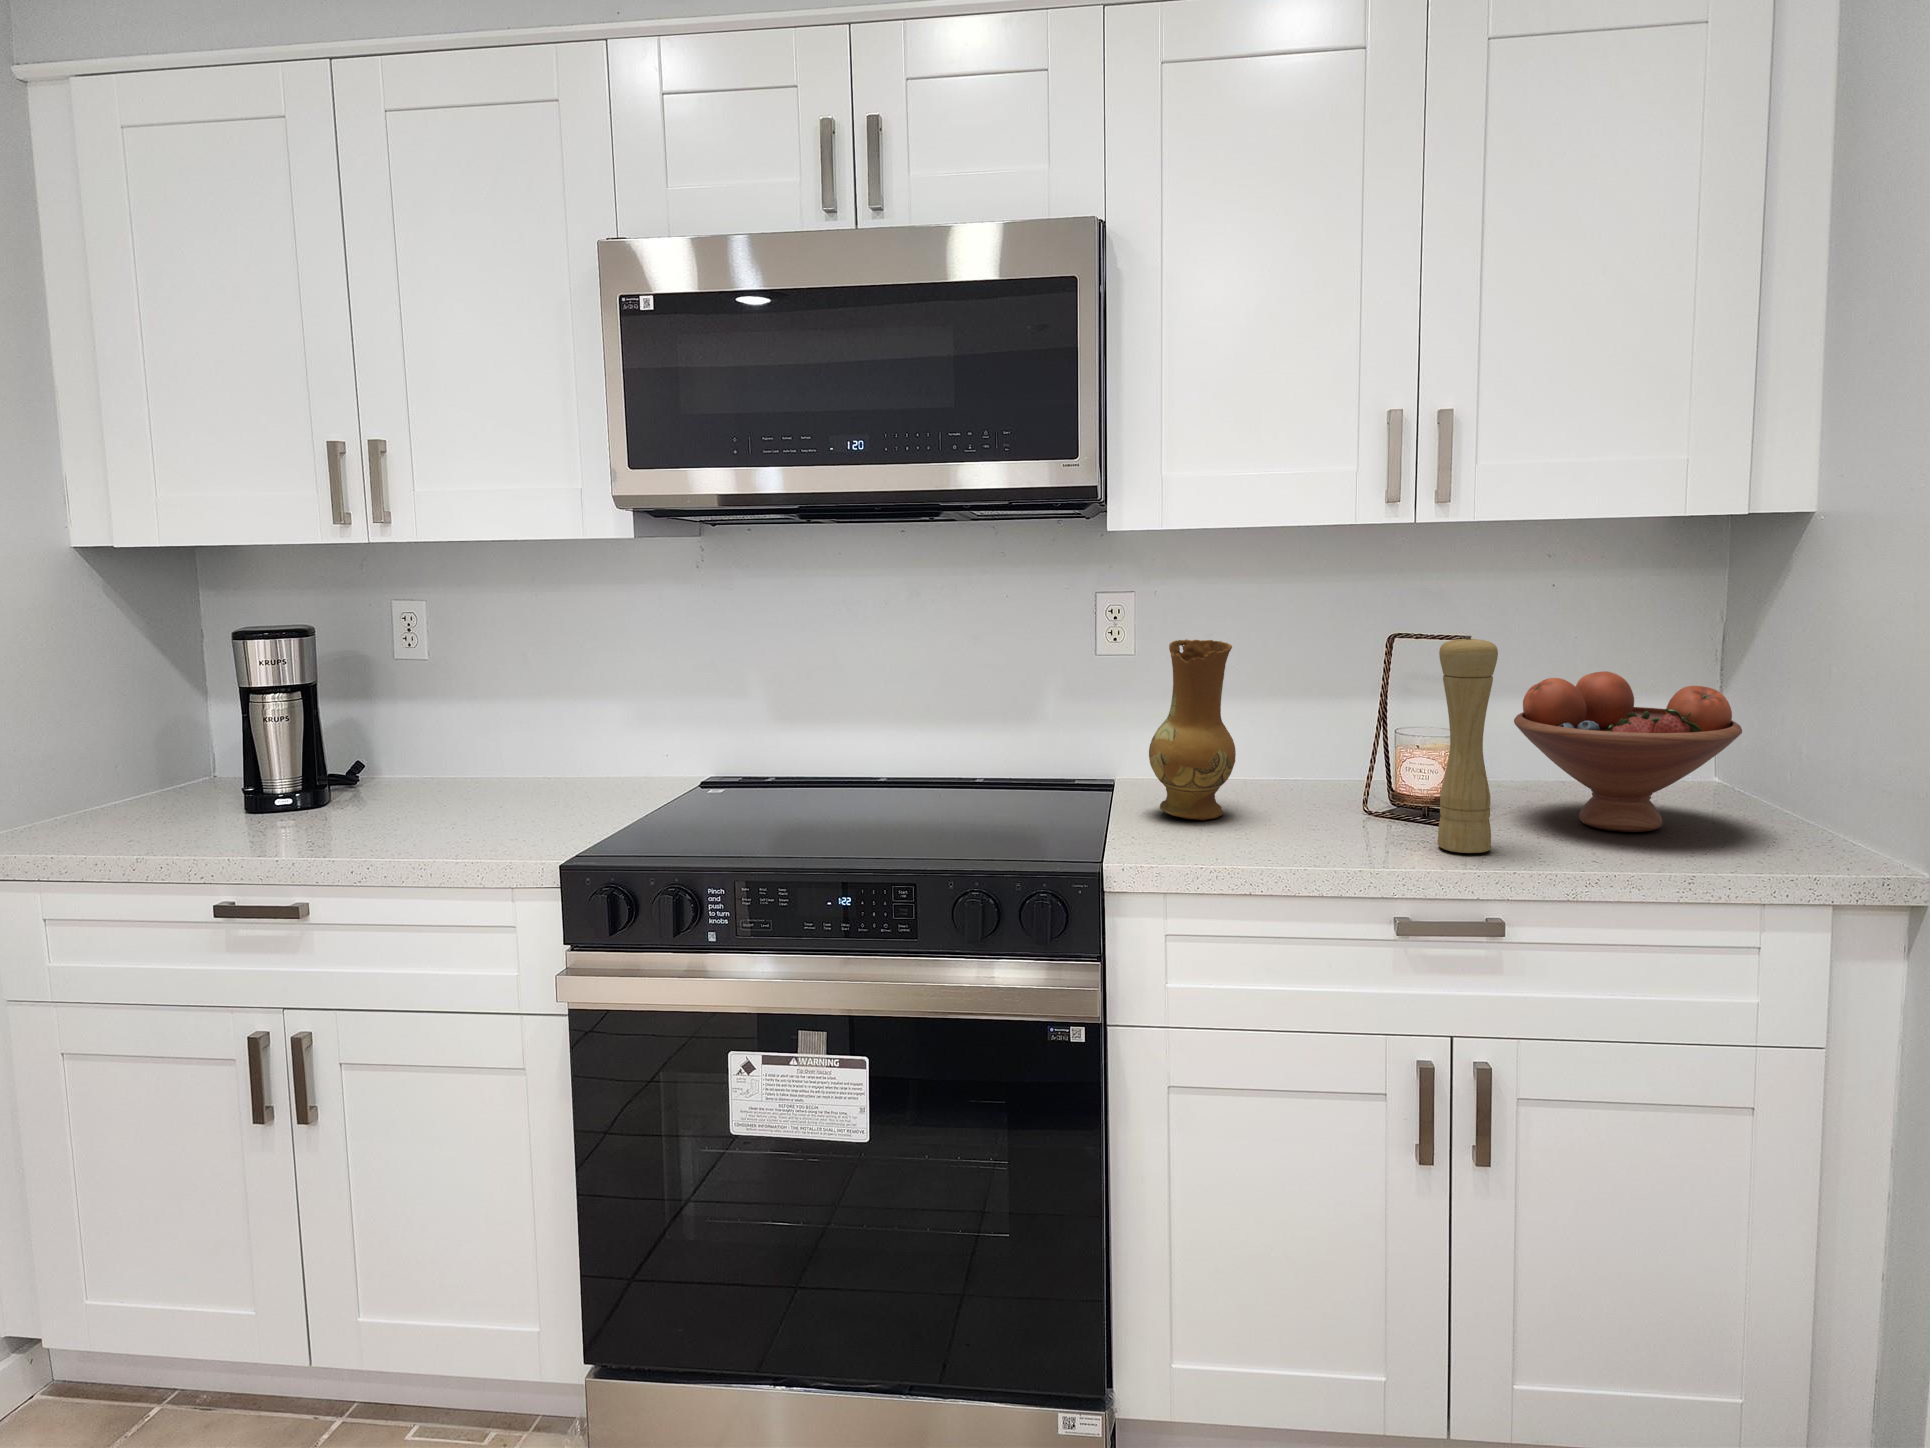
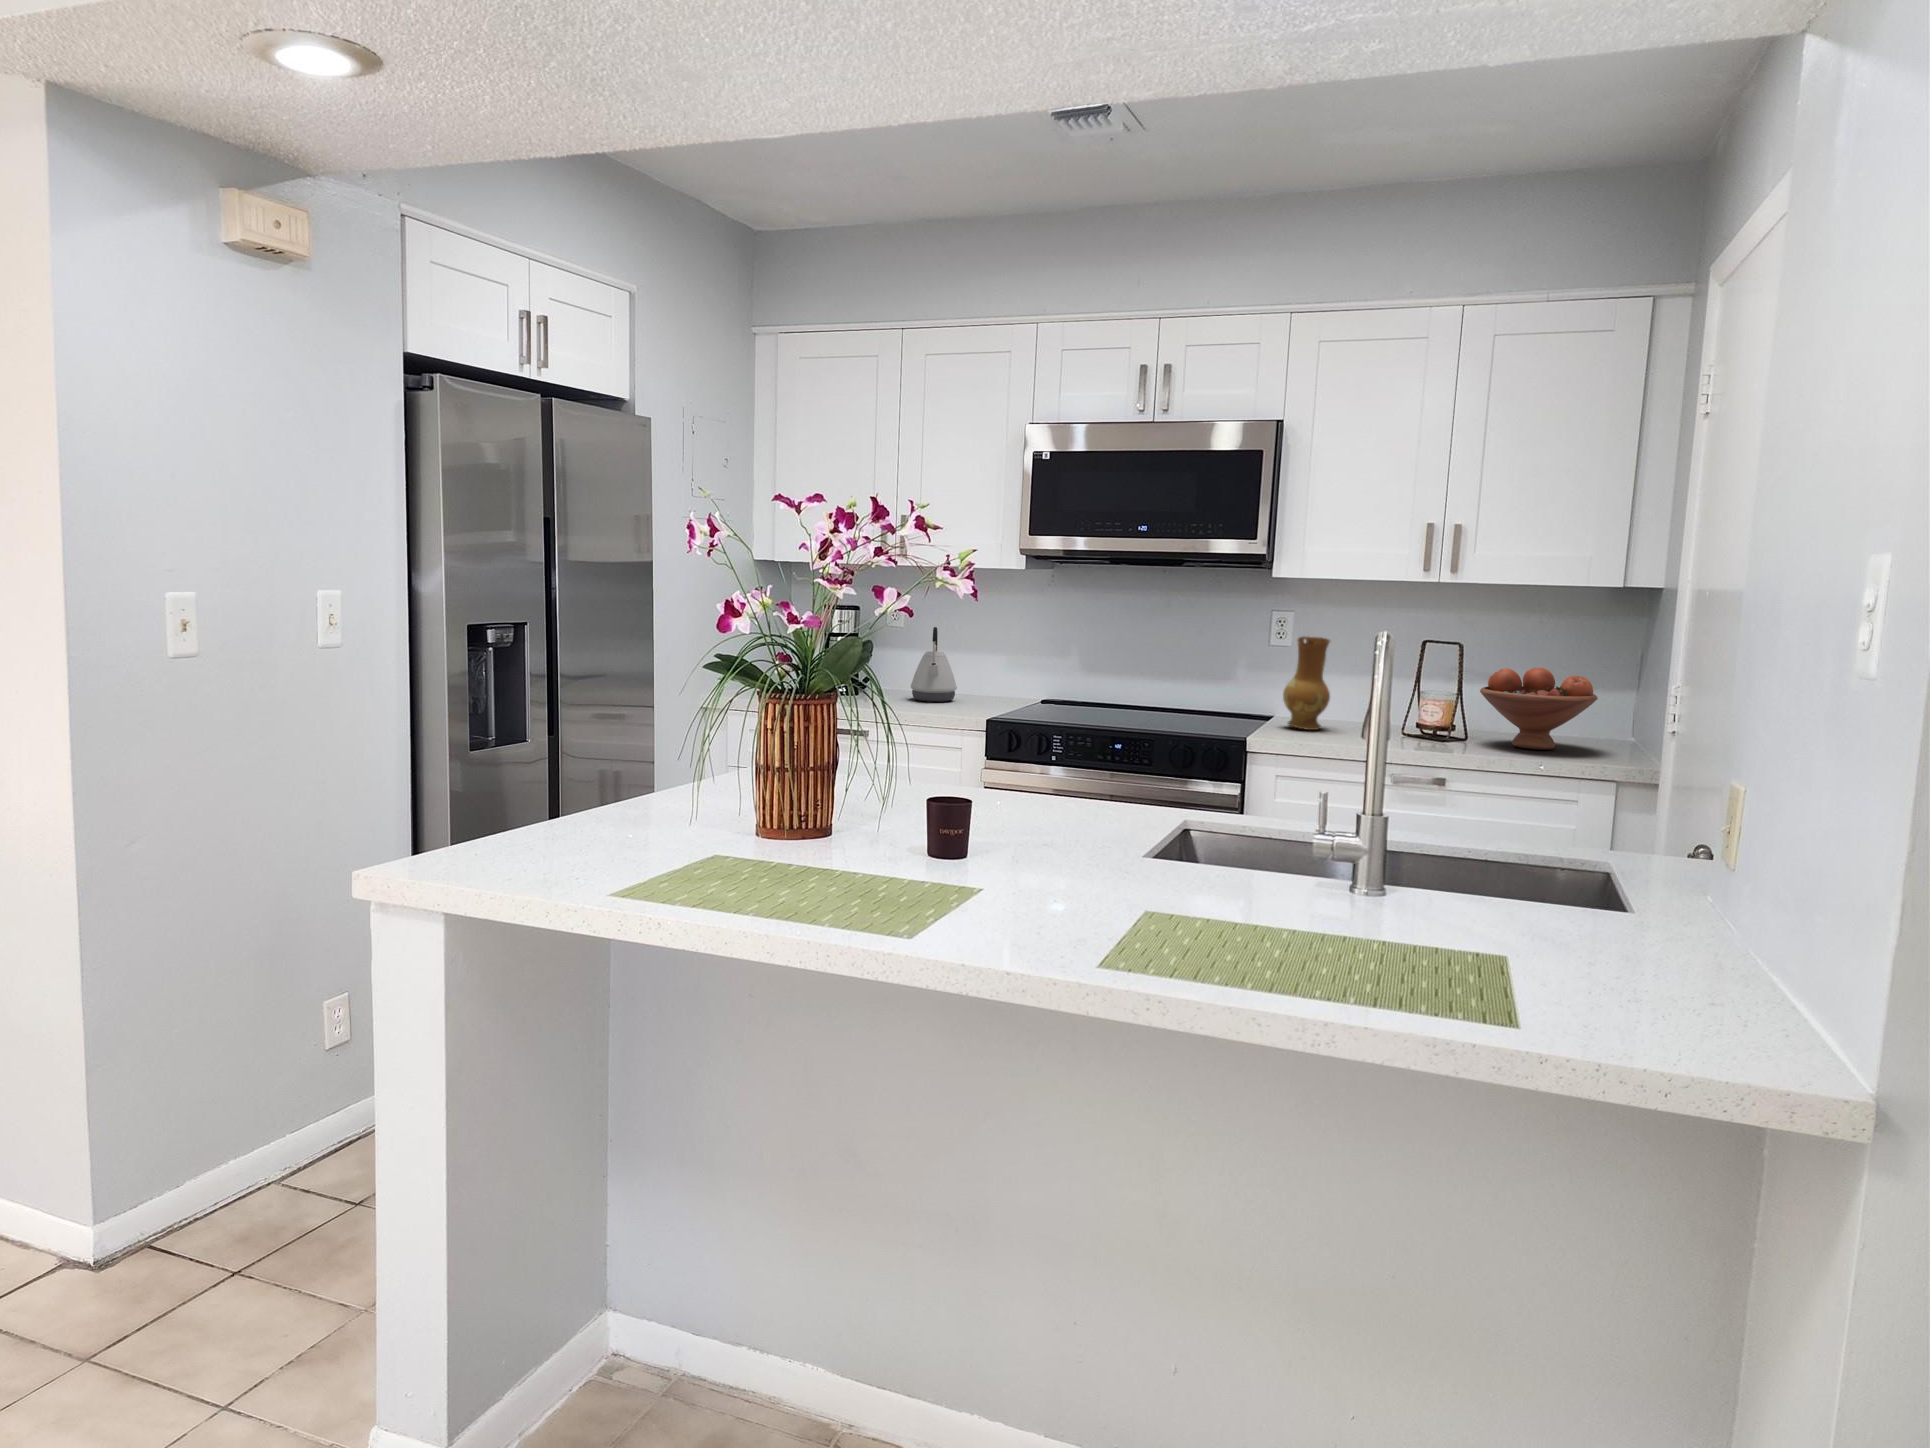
pepper mill: present [1438,636,1498,853] -> none [1420,640,1455,748]
kettle: none [429,664,527,813] -> present [911,627,957,702]

